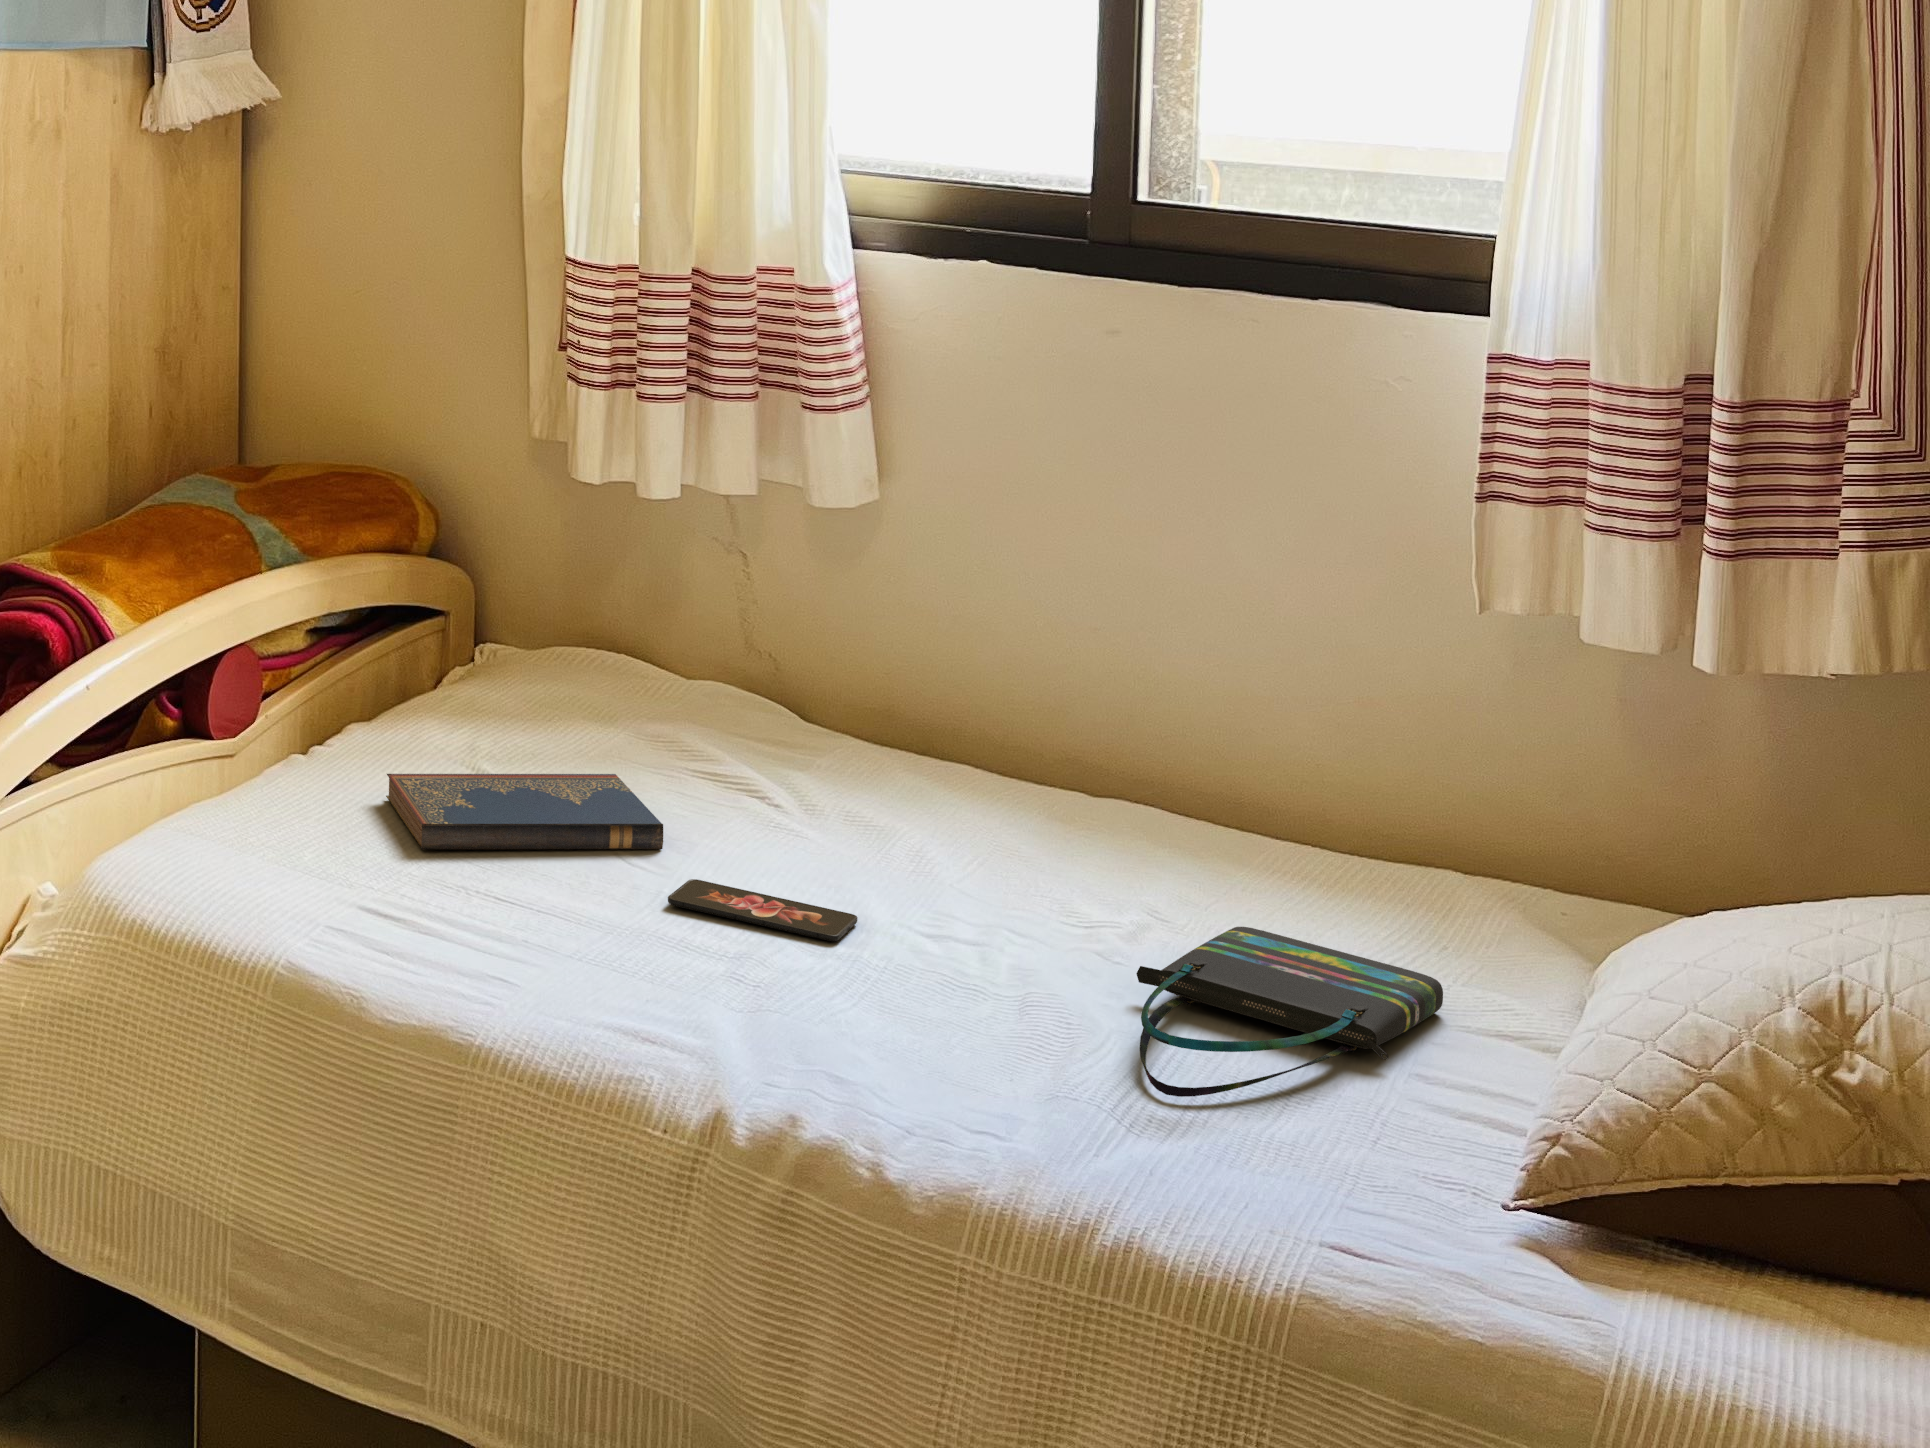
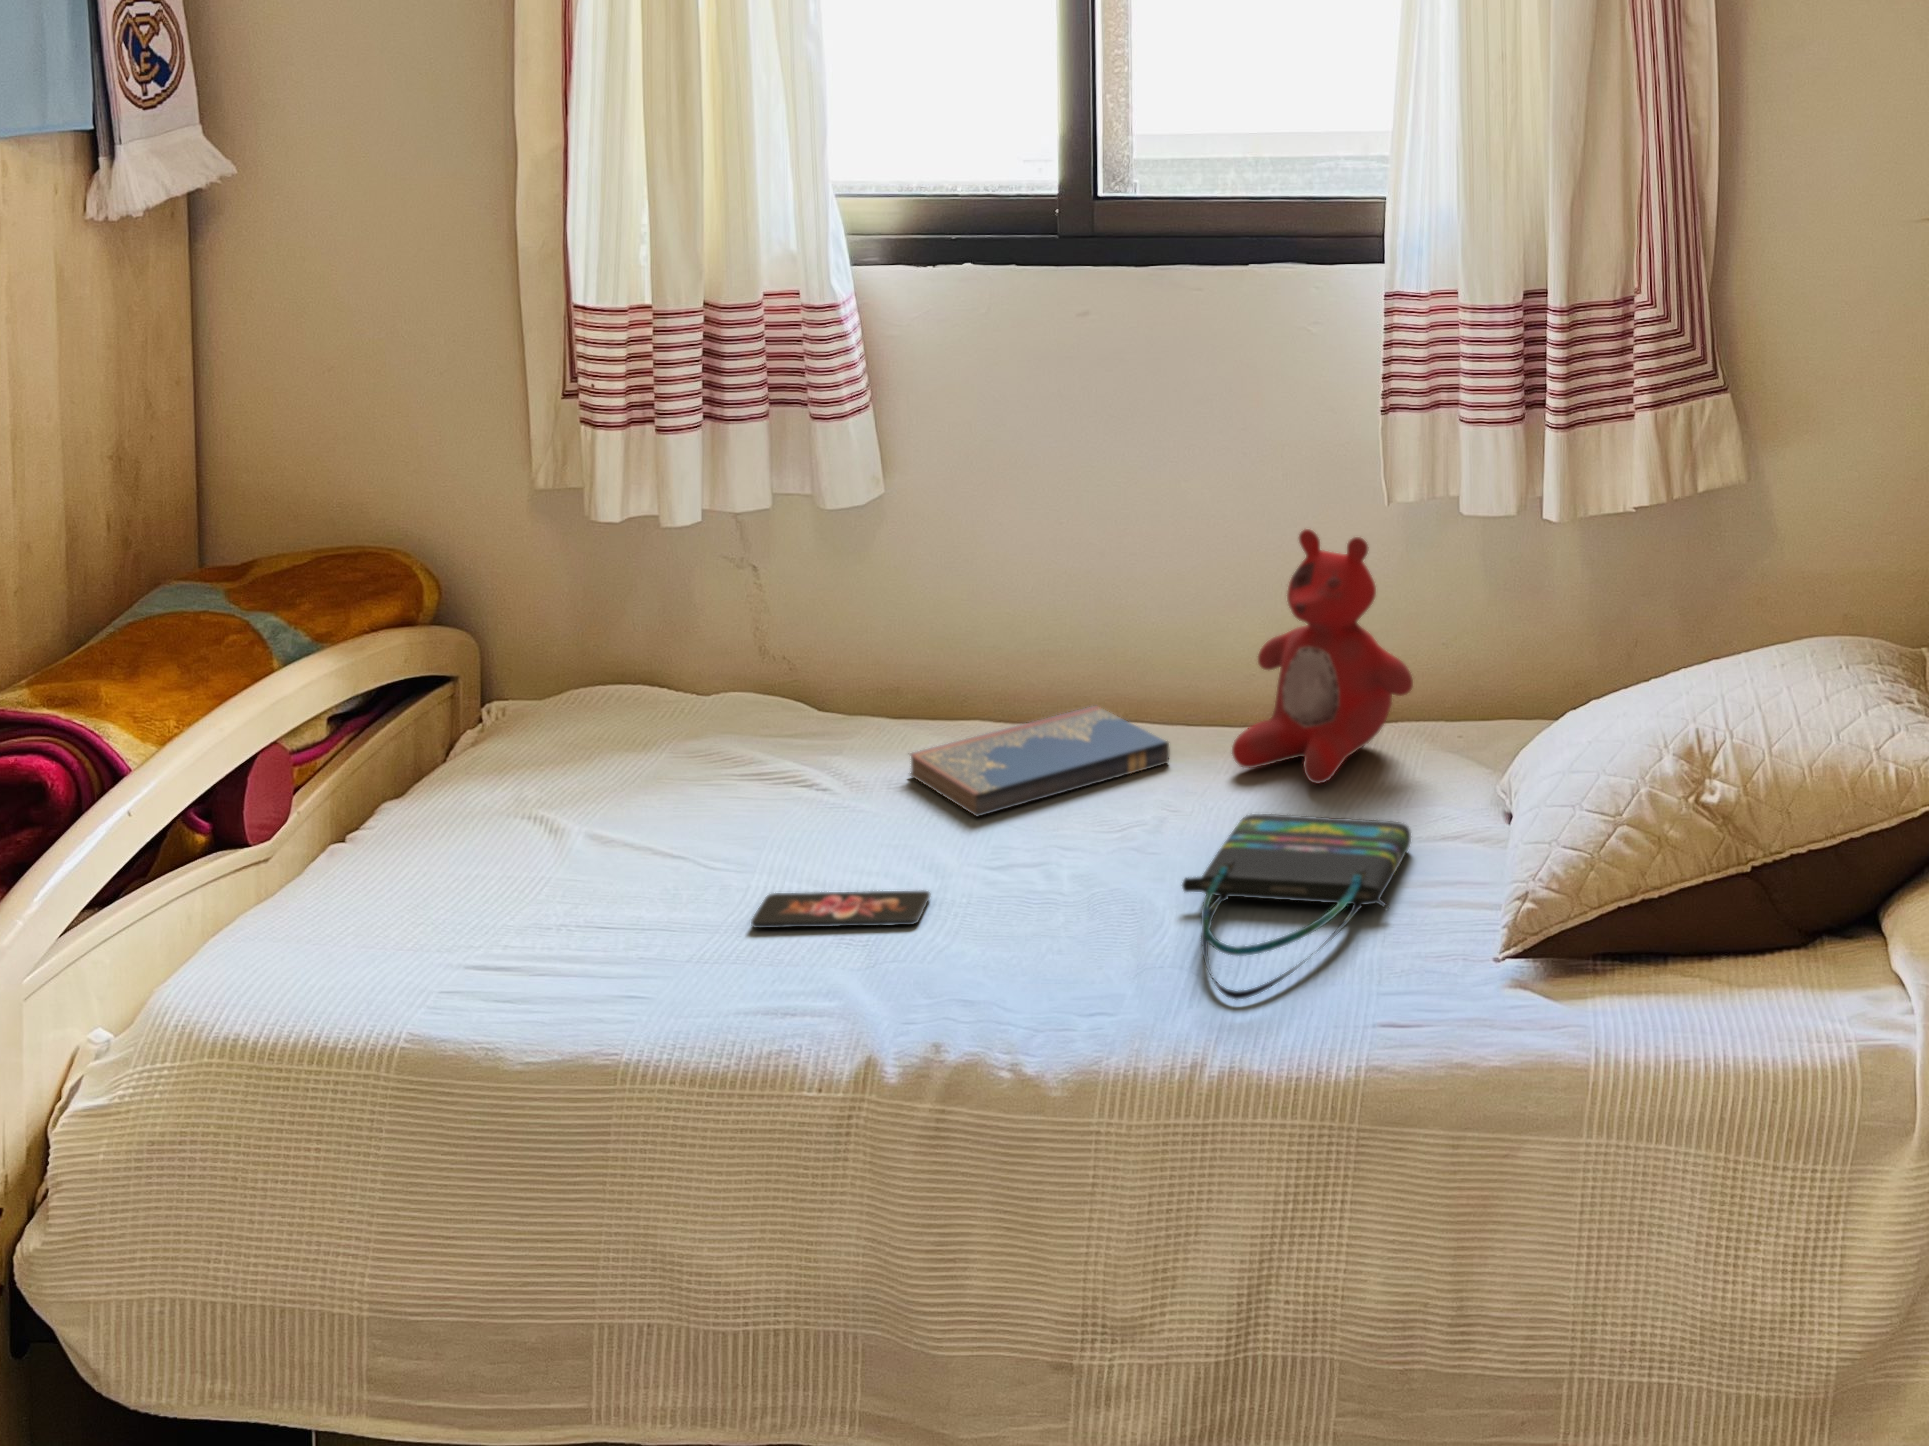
stuffed bear: none [1245,622,1488,922] -> present [1232,529,1413,783]
hardcover book: present [386,774,663,849] -> present [910,706,1170,816]

